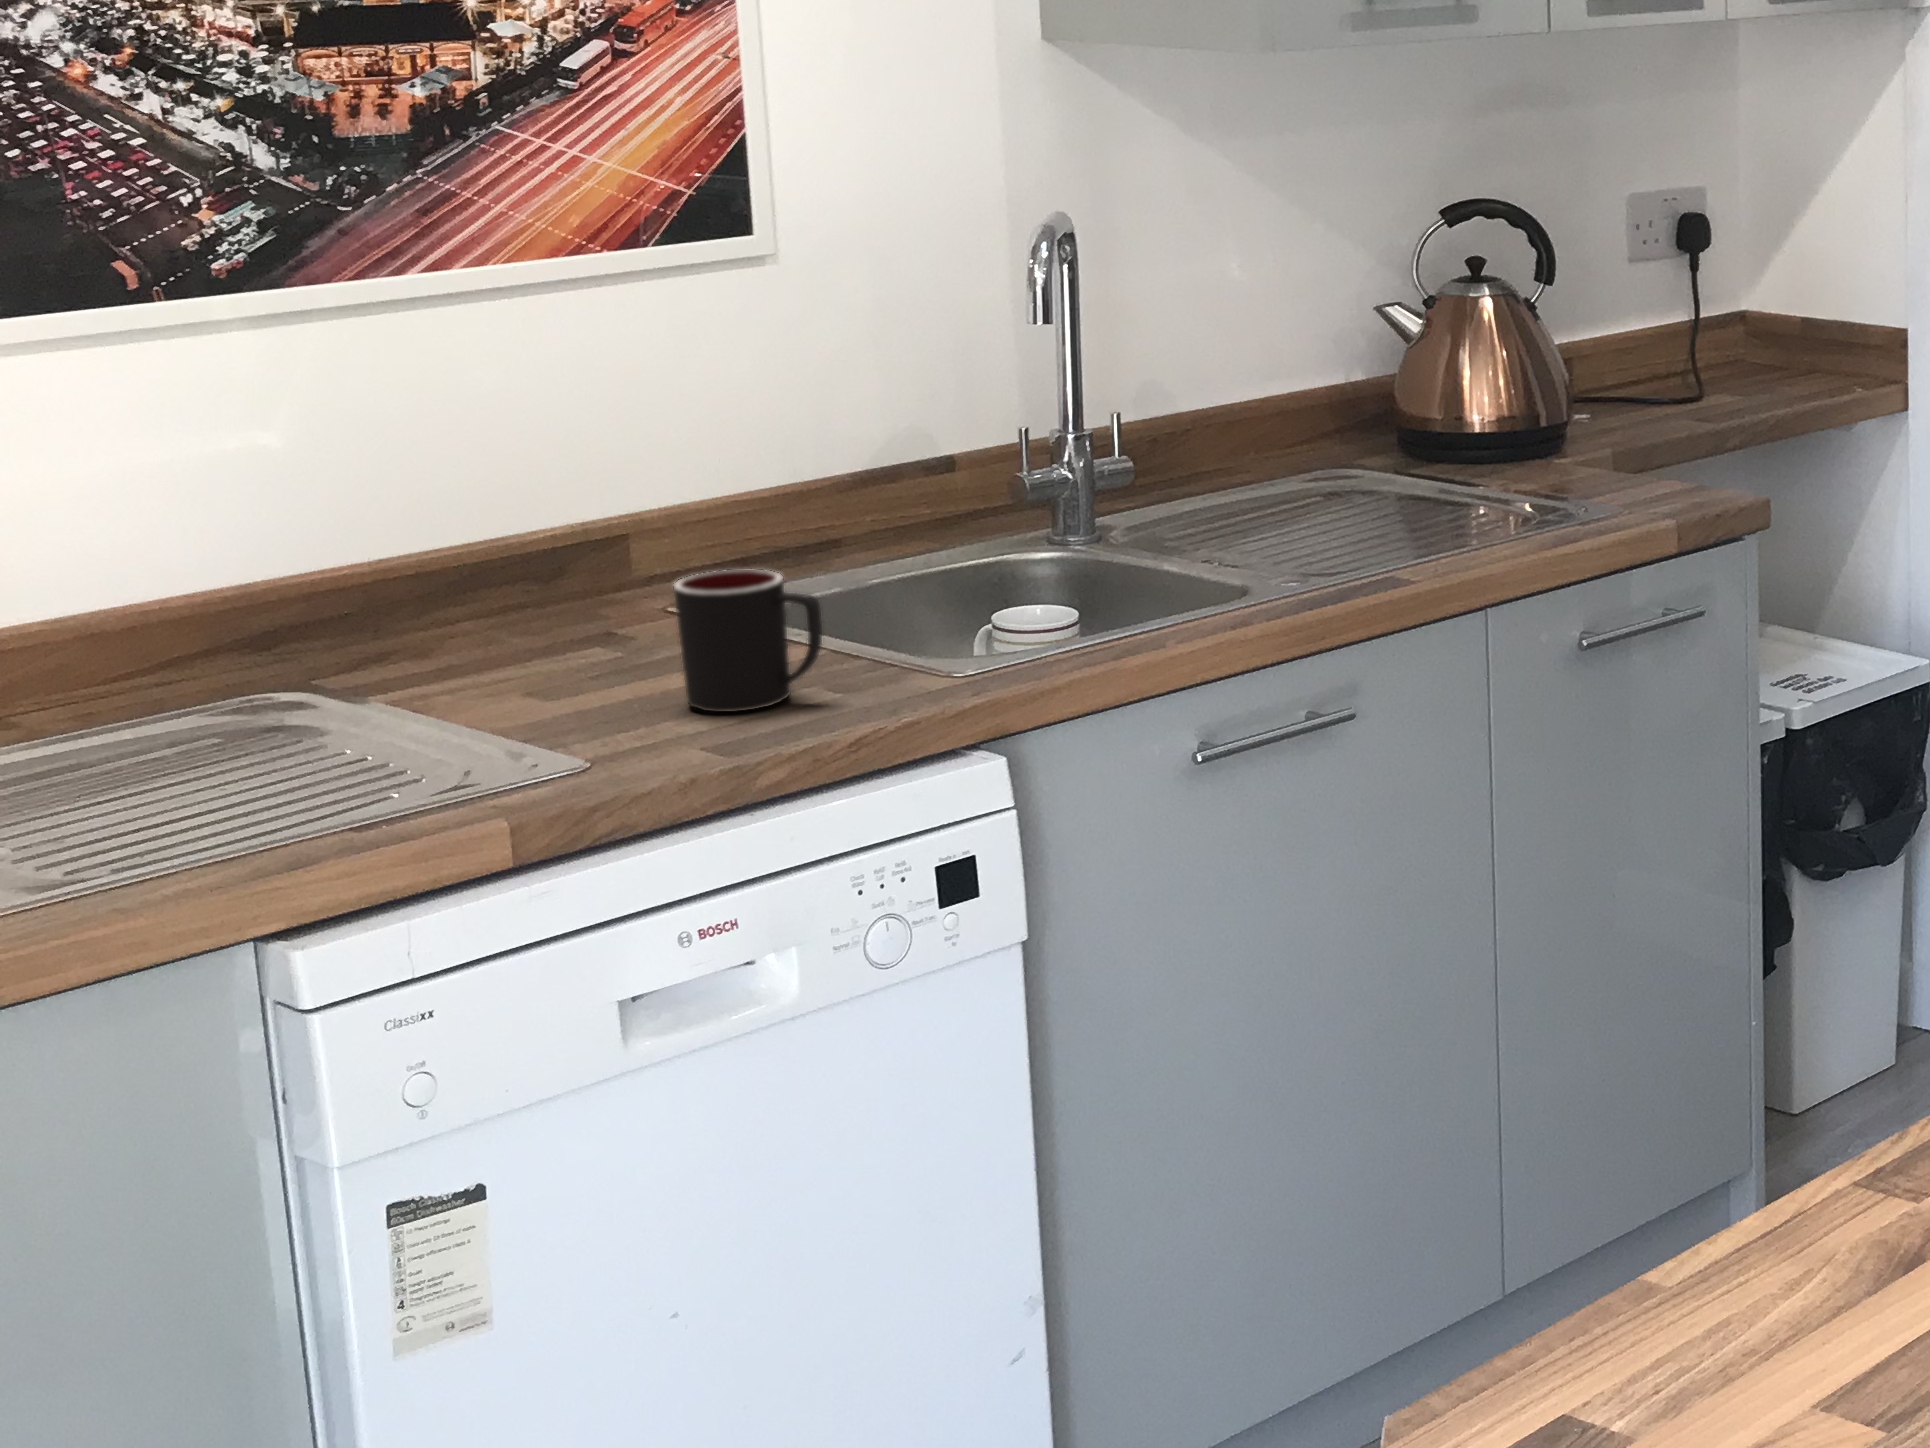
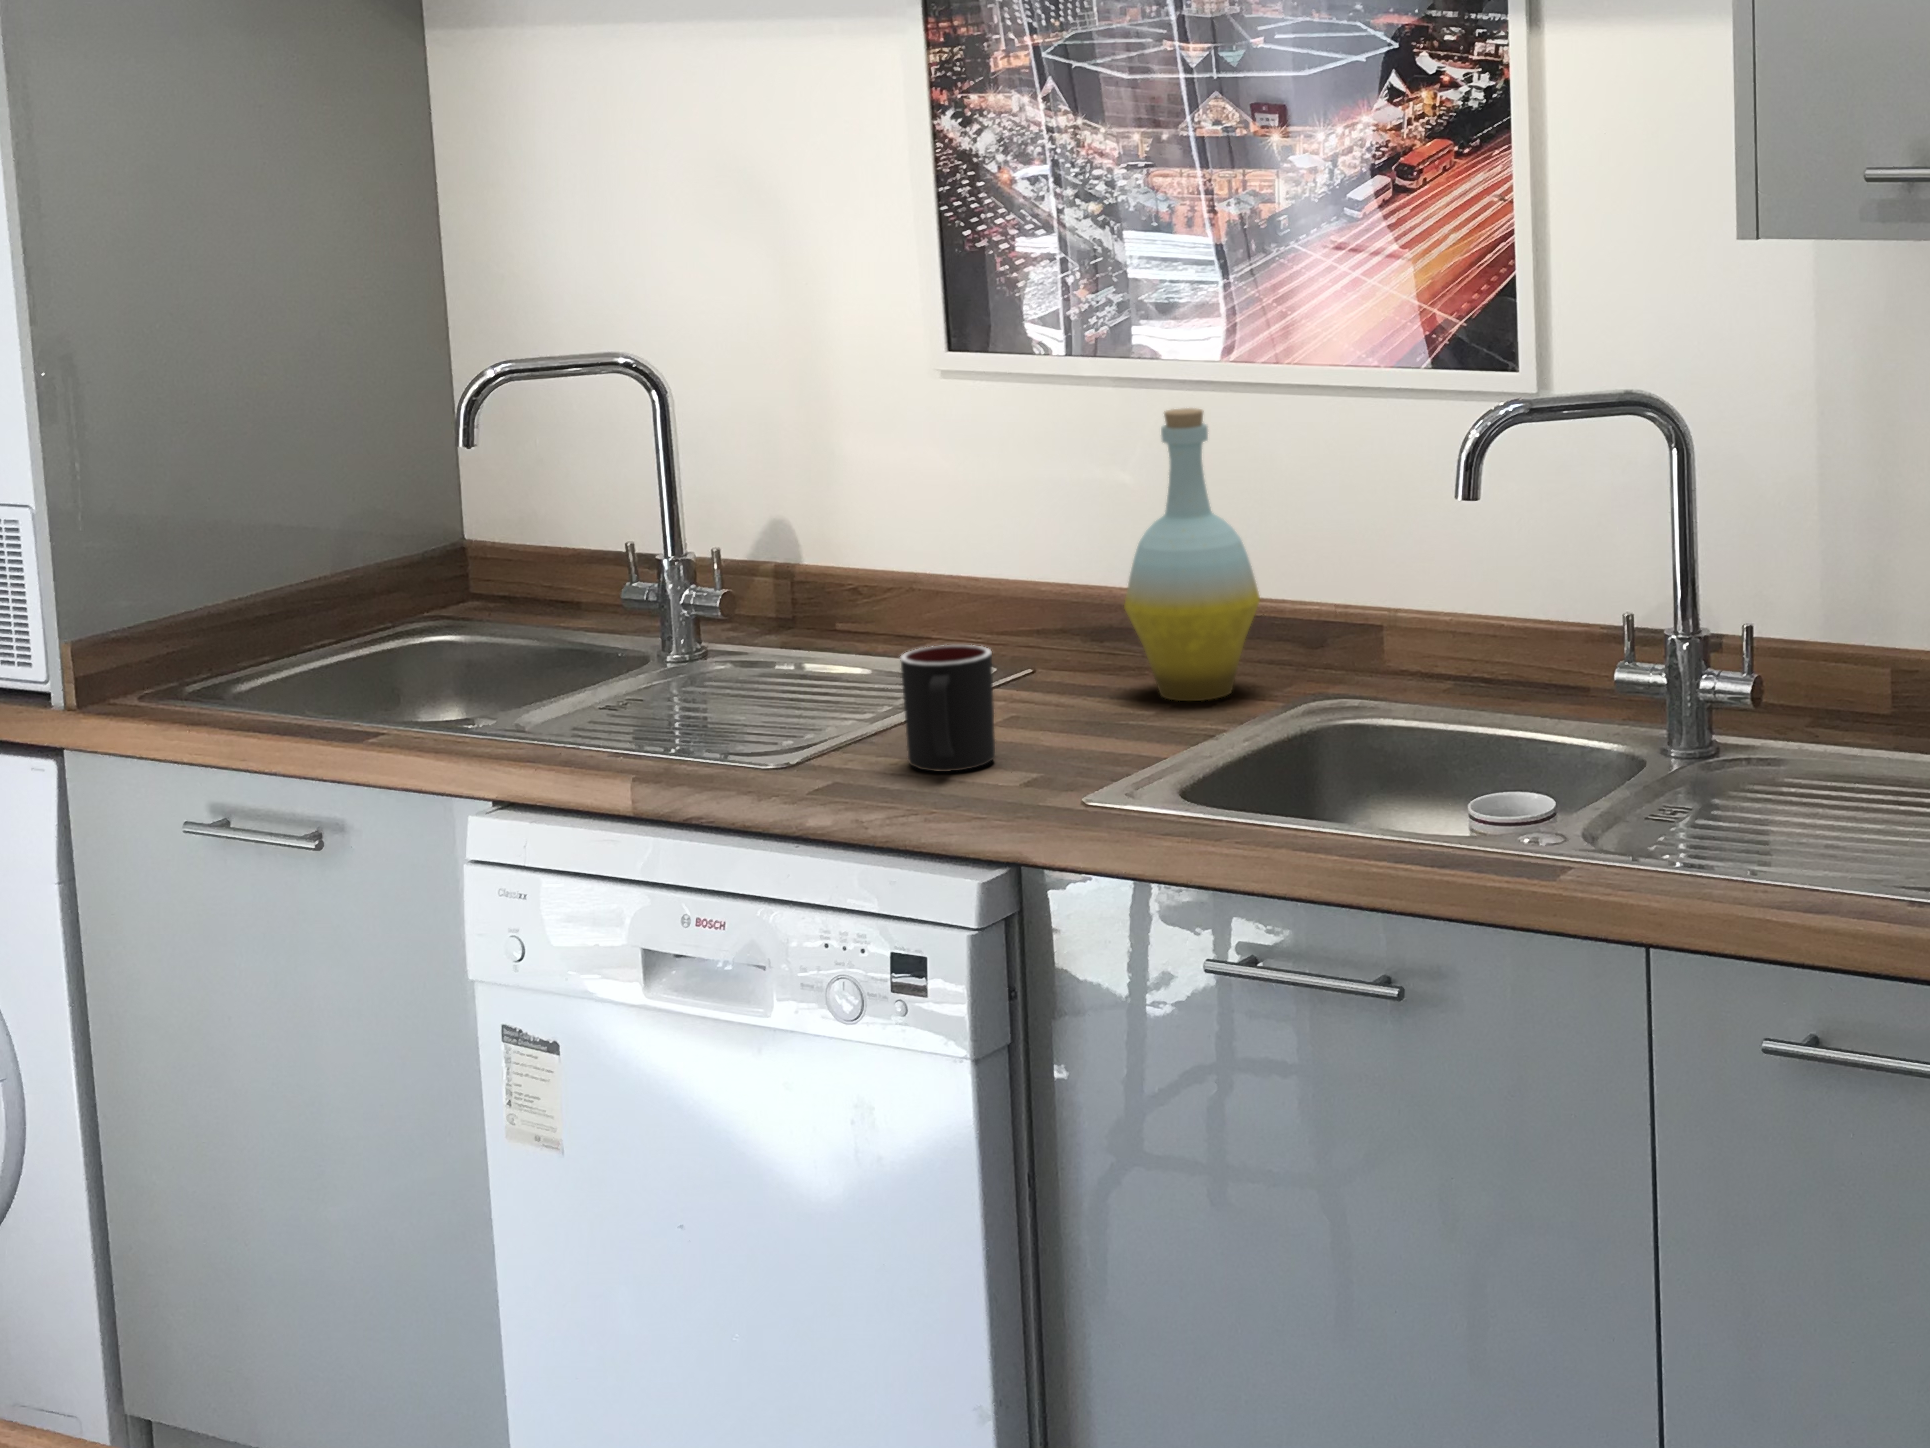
bottle: none [461,314,630,645] -> present [1124,408,1260,701]

